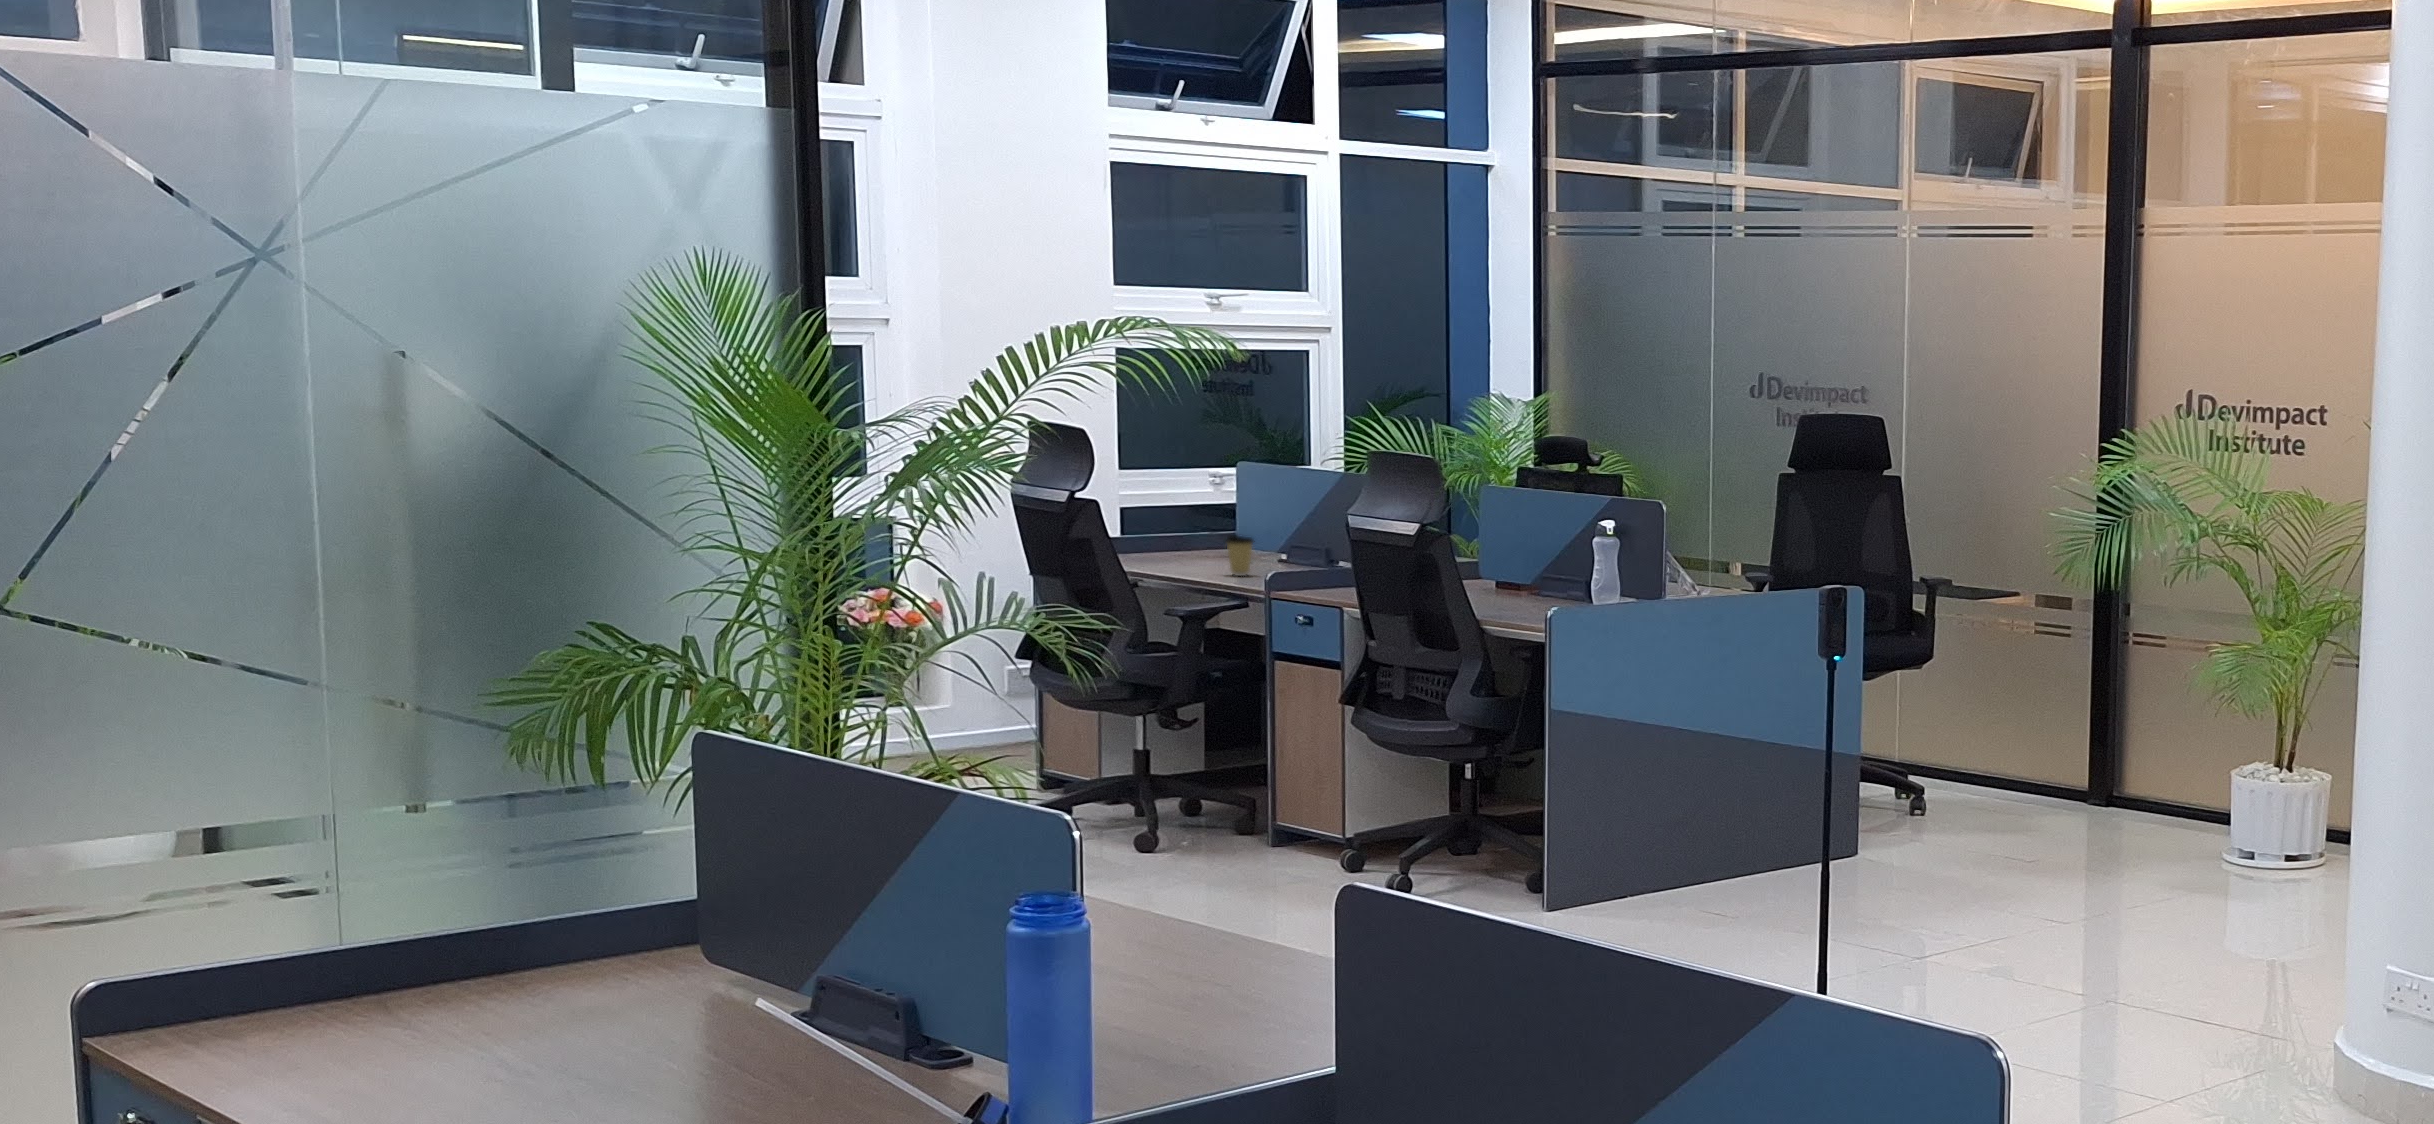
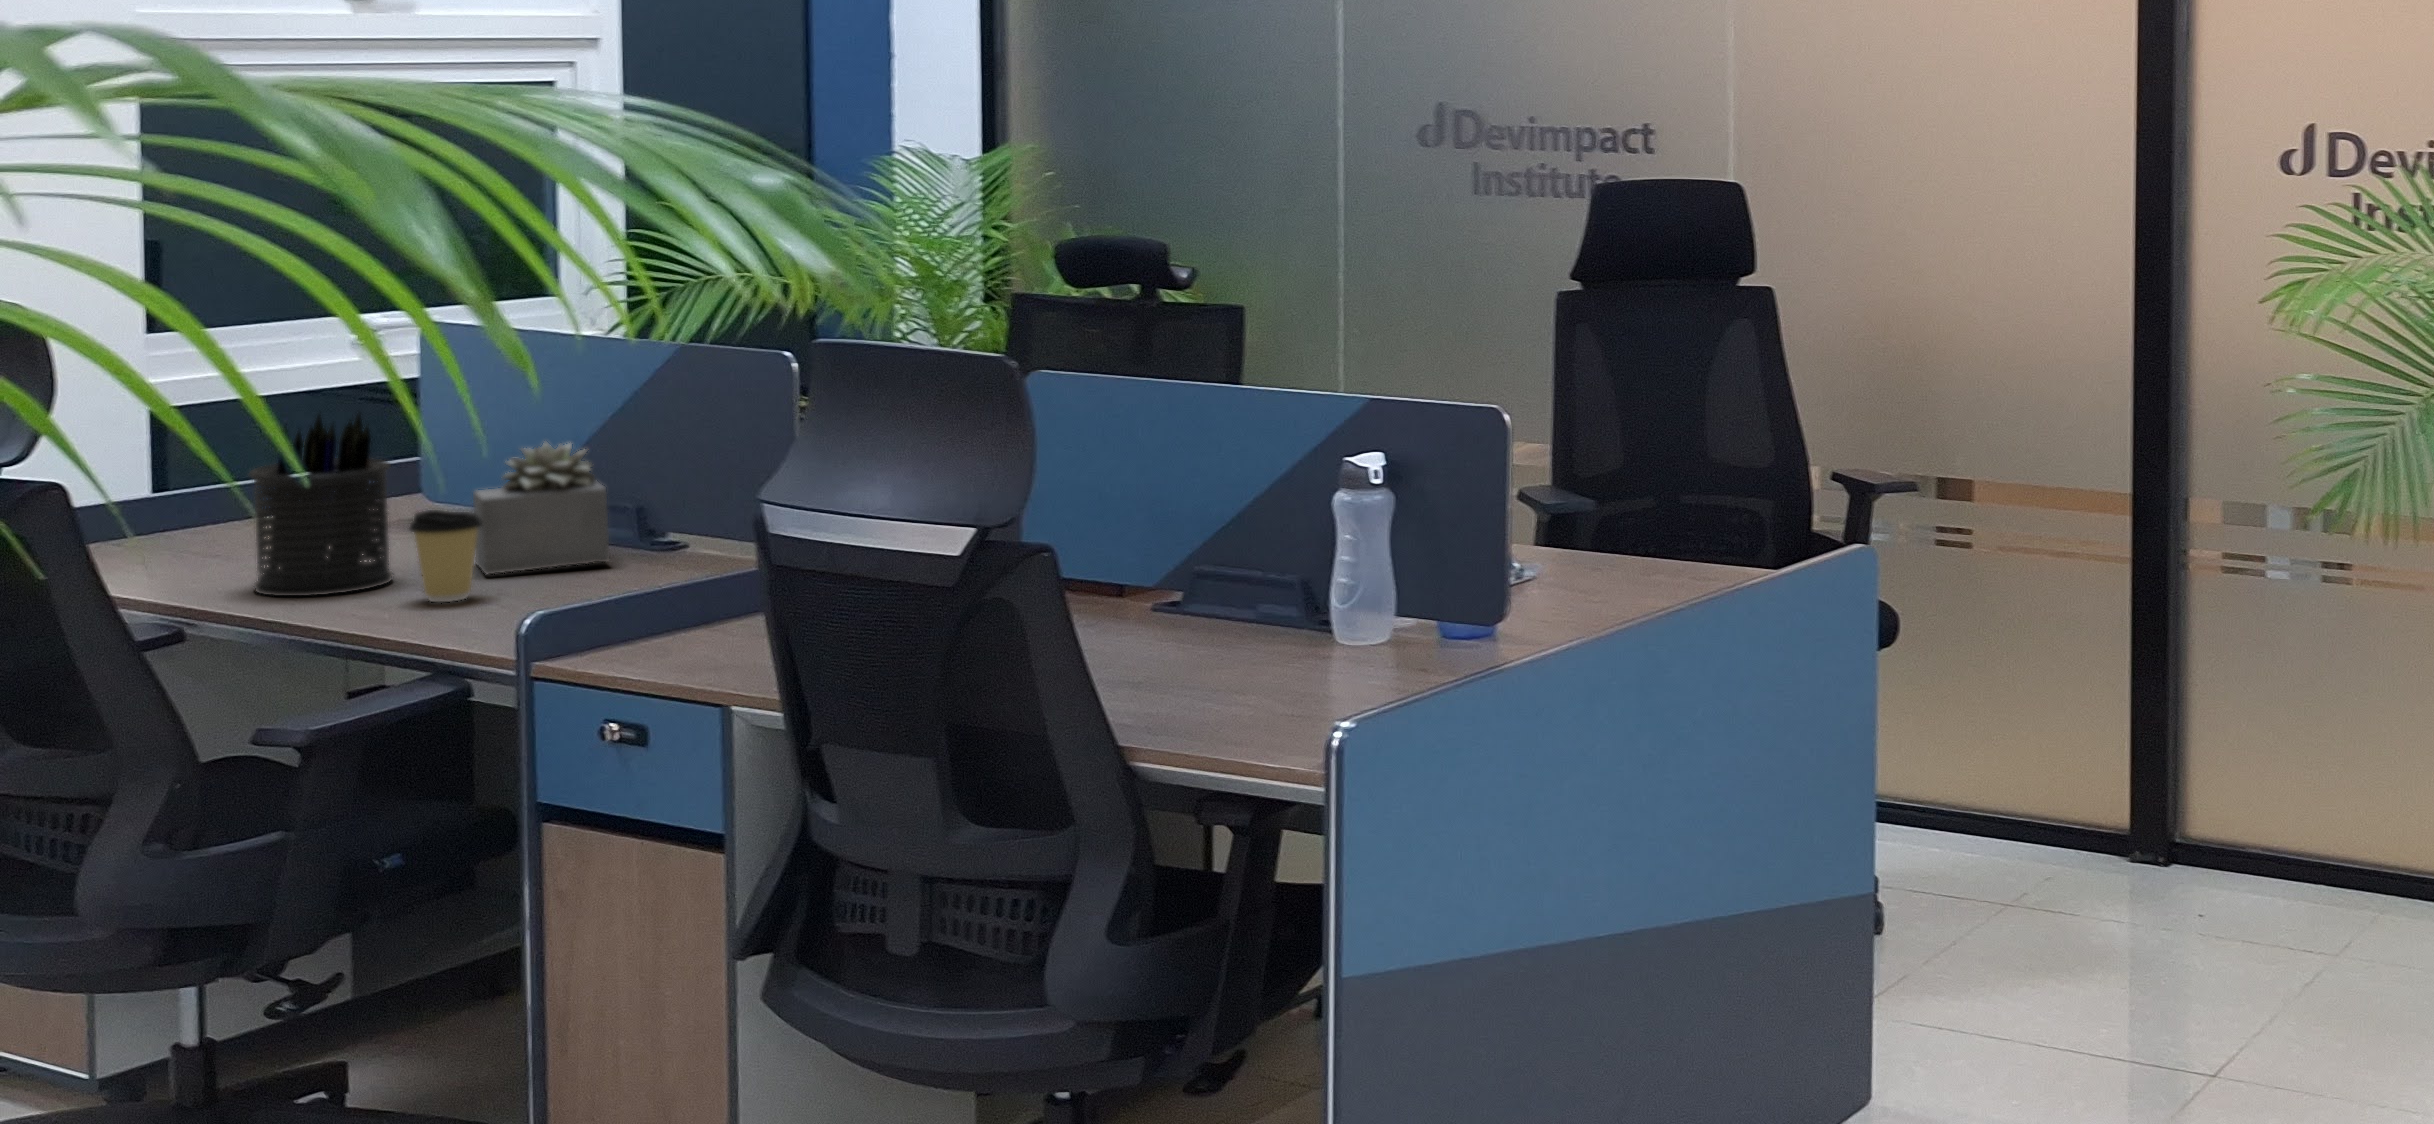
pen holder: none [1161,489,1219,571] -> present [249,414,393,596]
succulent plant: none [1253,511,1311,570] -> present [473,442,610,574]

